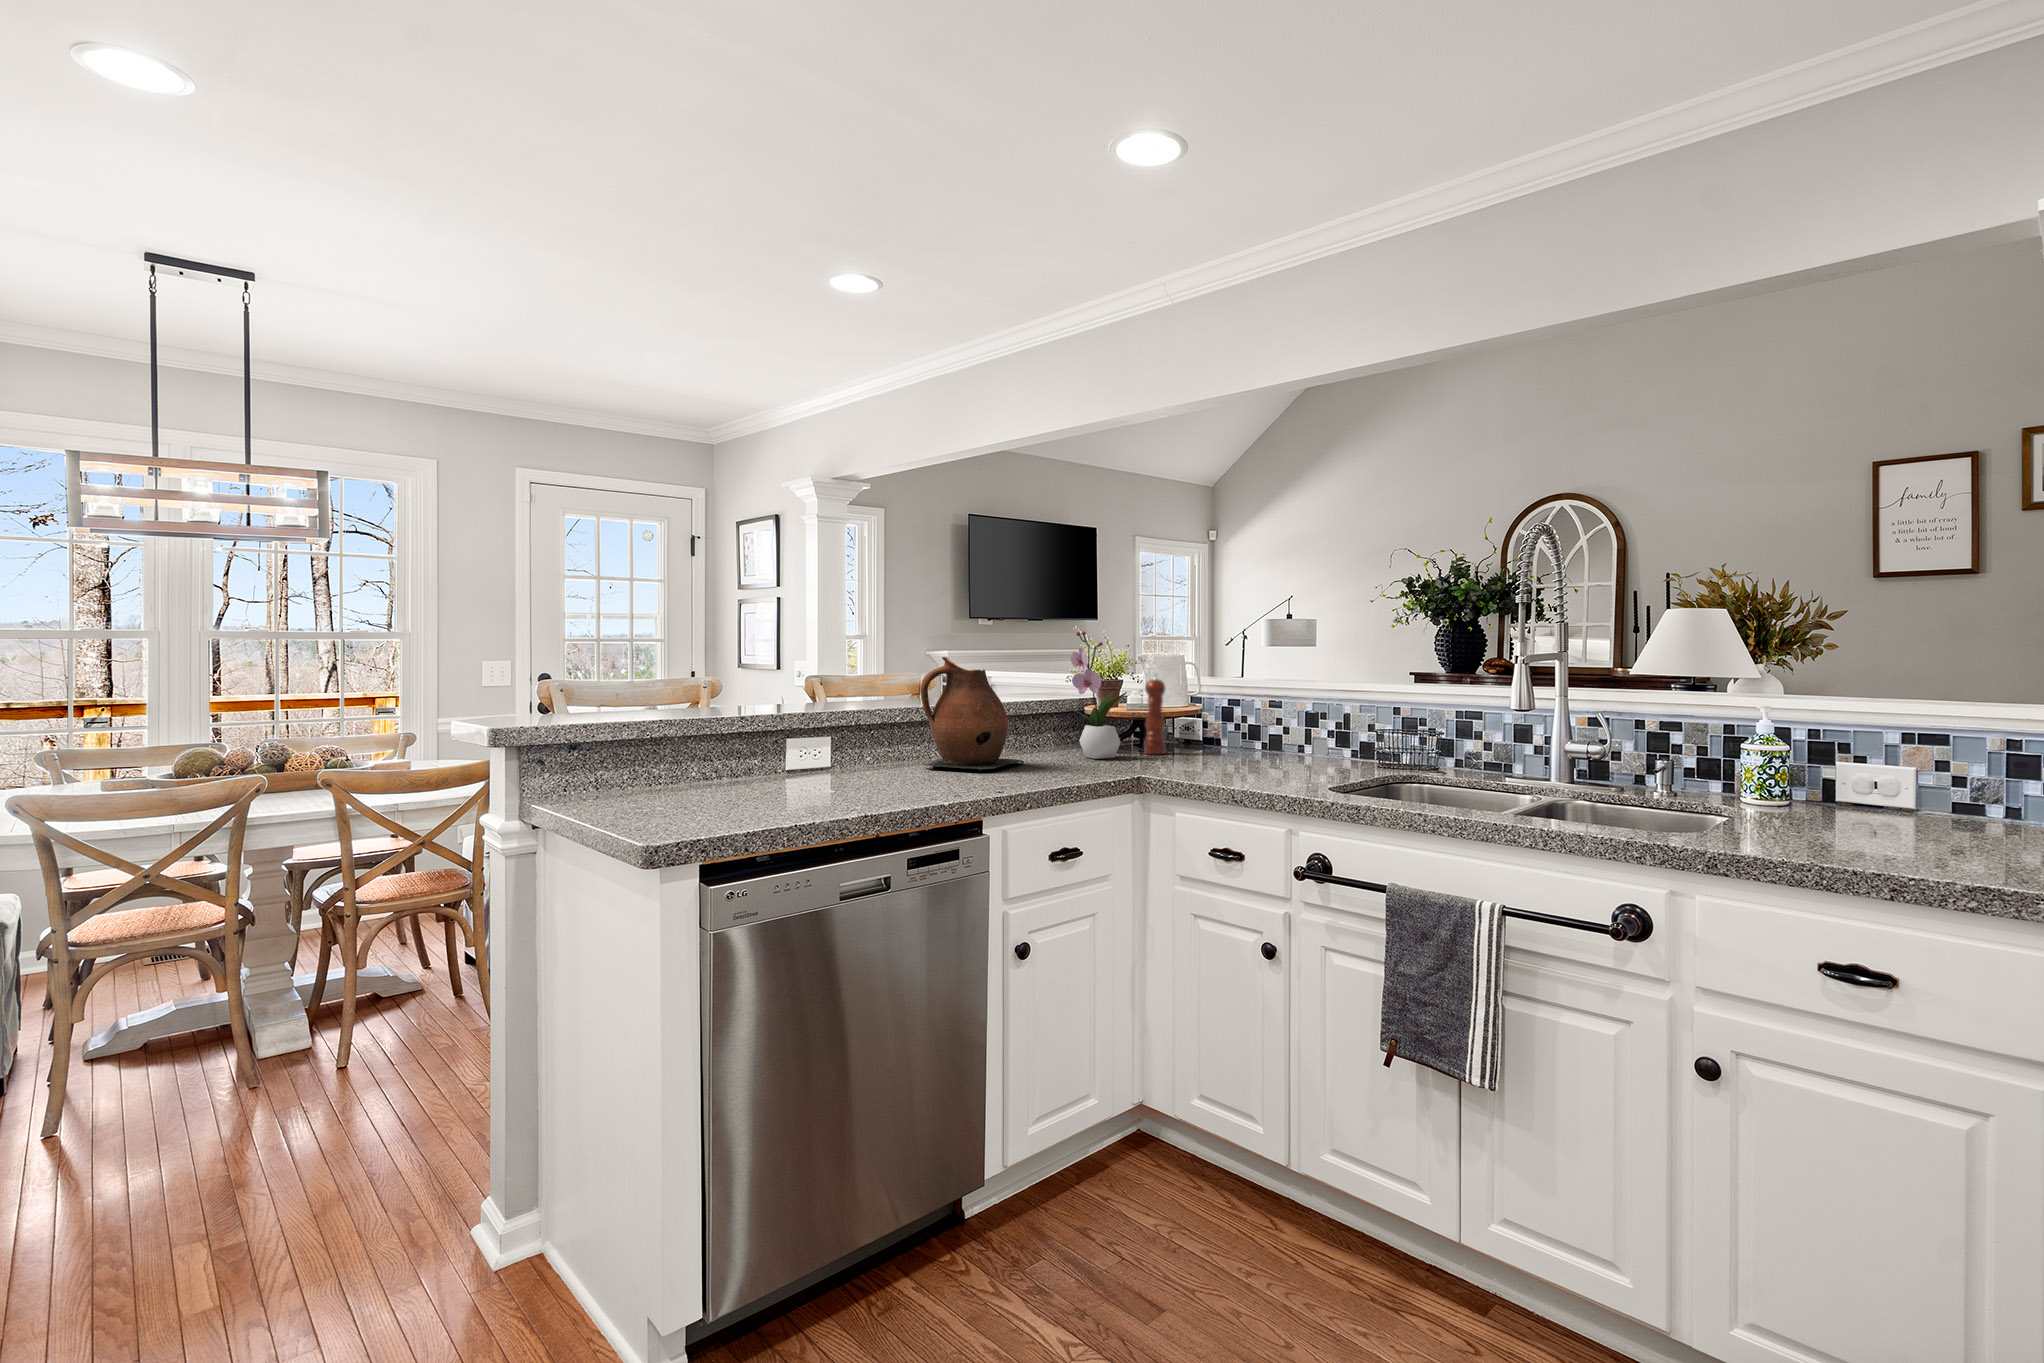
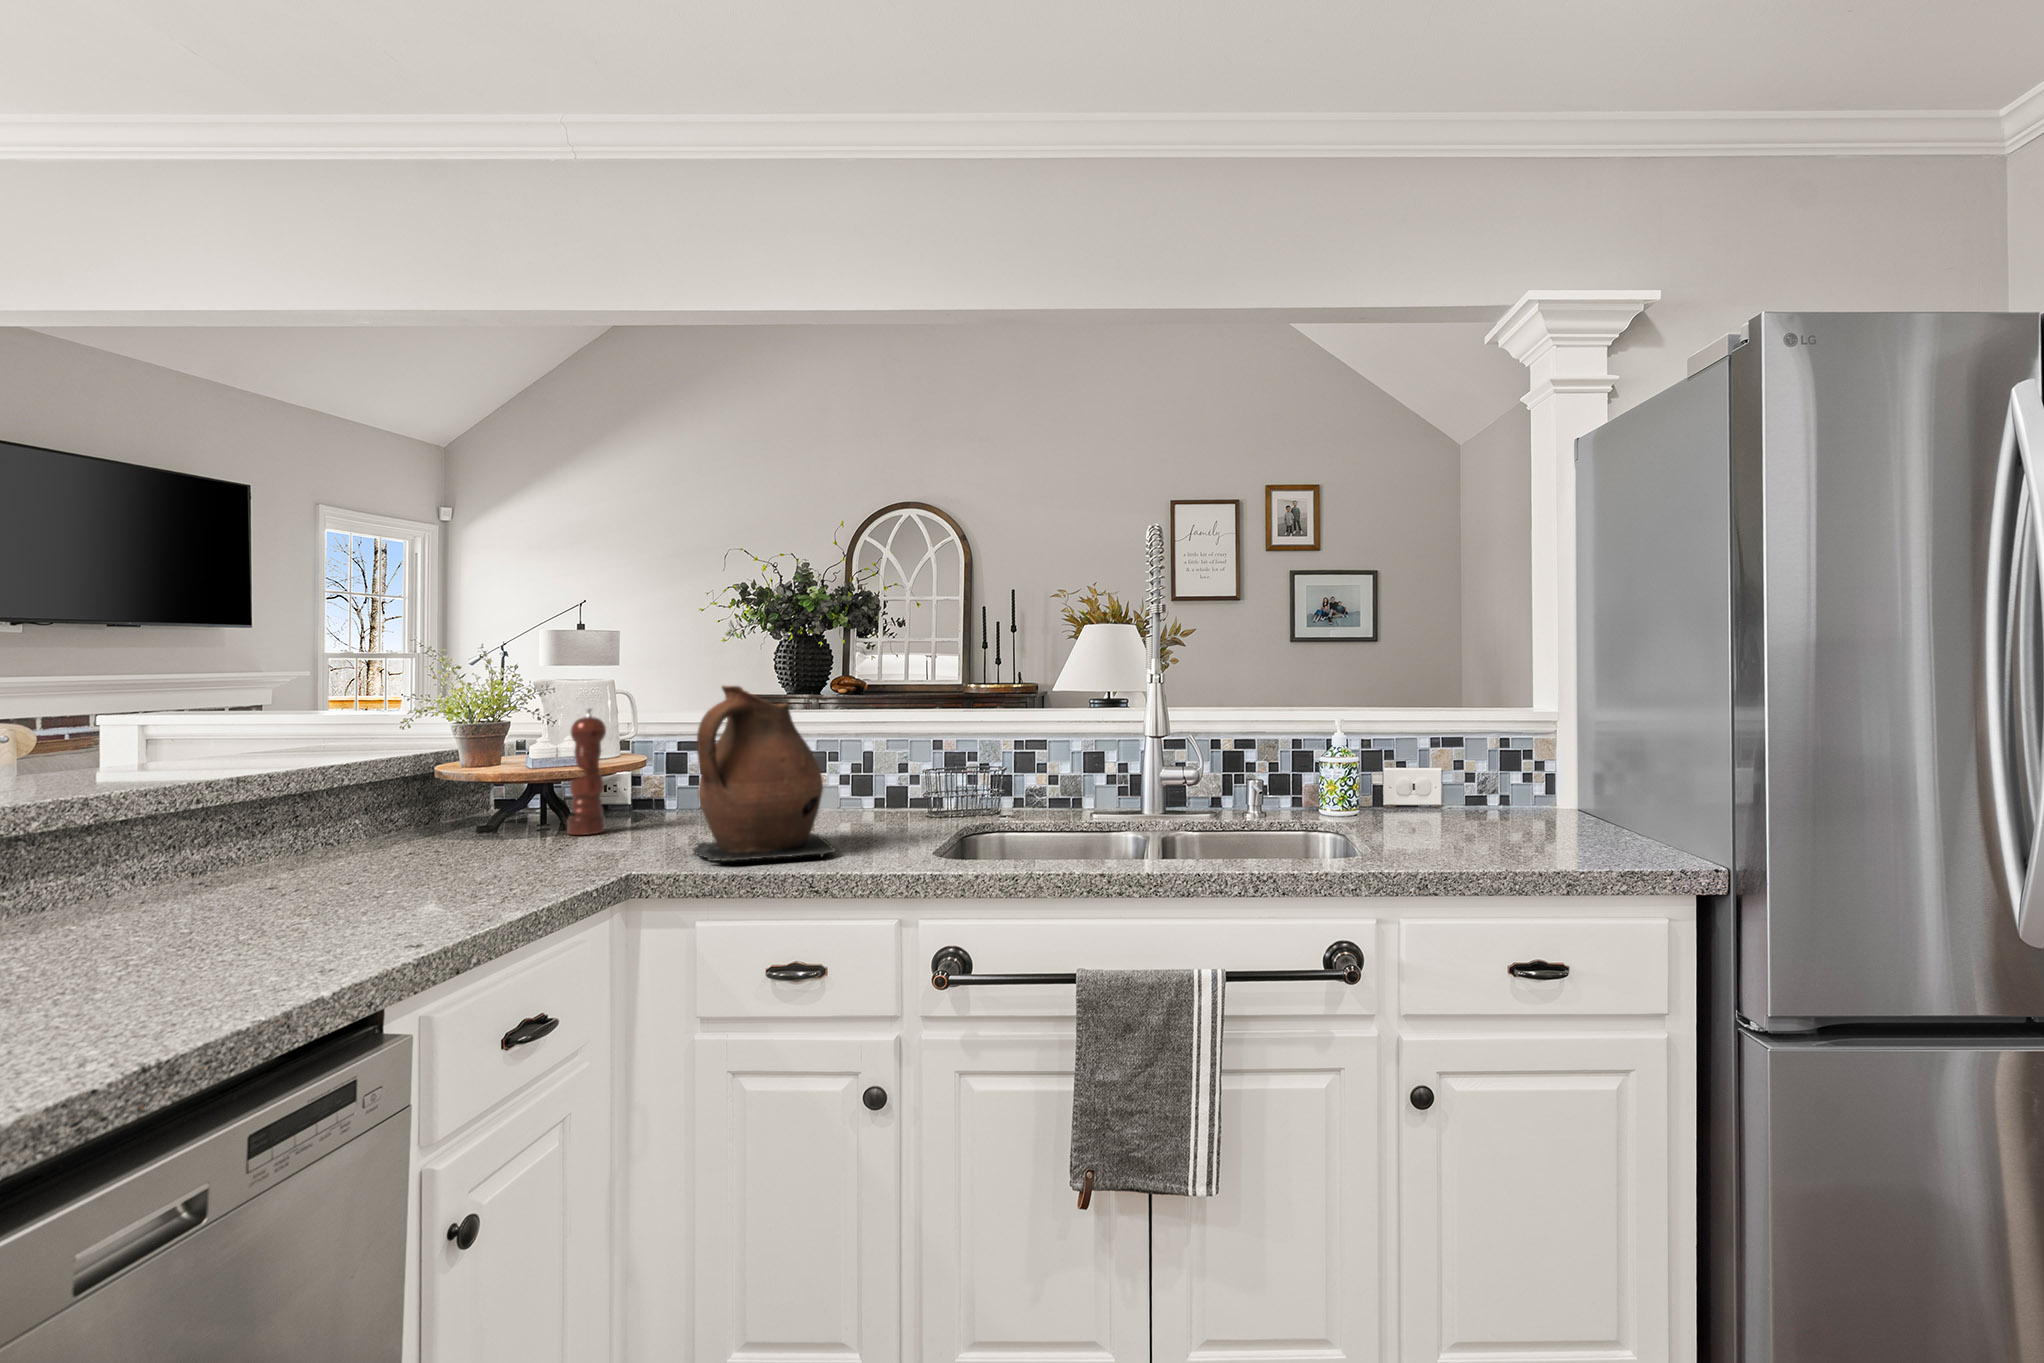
flower arrangement: present [1070,631,1127,759] -> none [452,640,563,856]
ceramic pitcher: present [921,657,1024,771] -> present [692,686,835,861]

